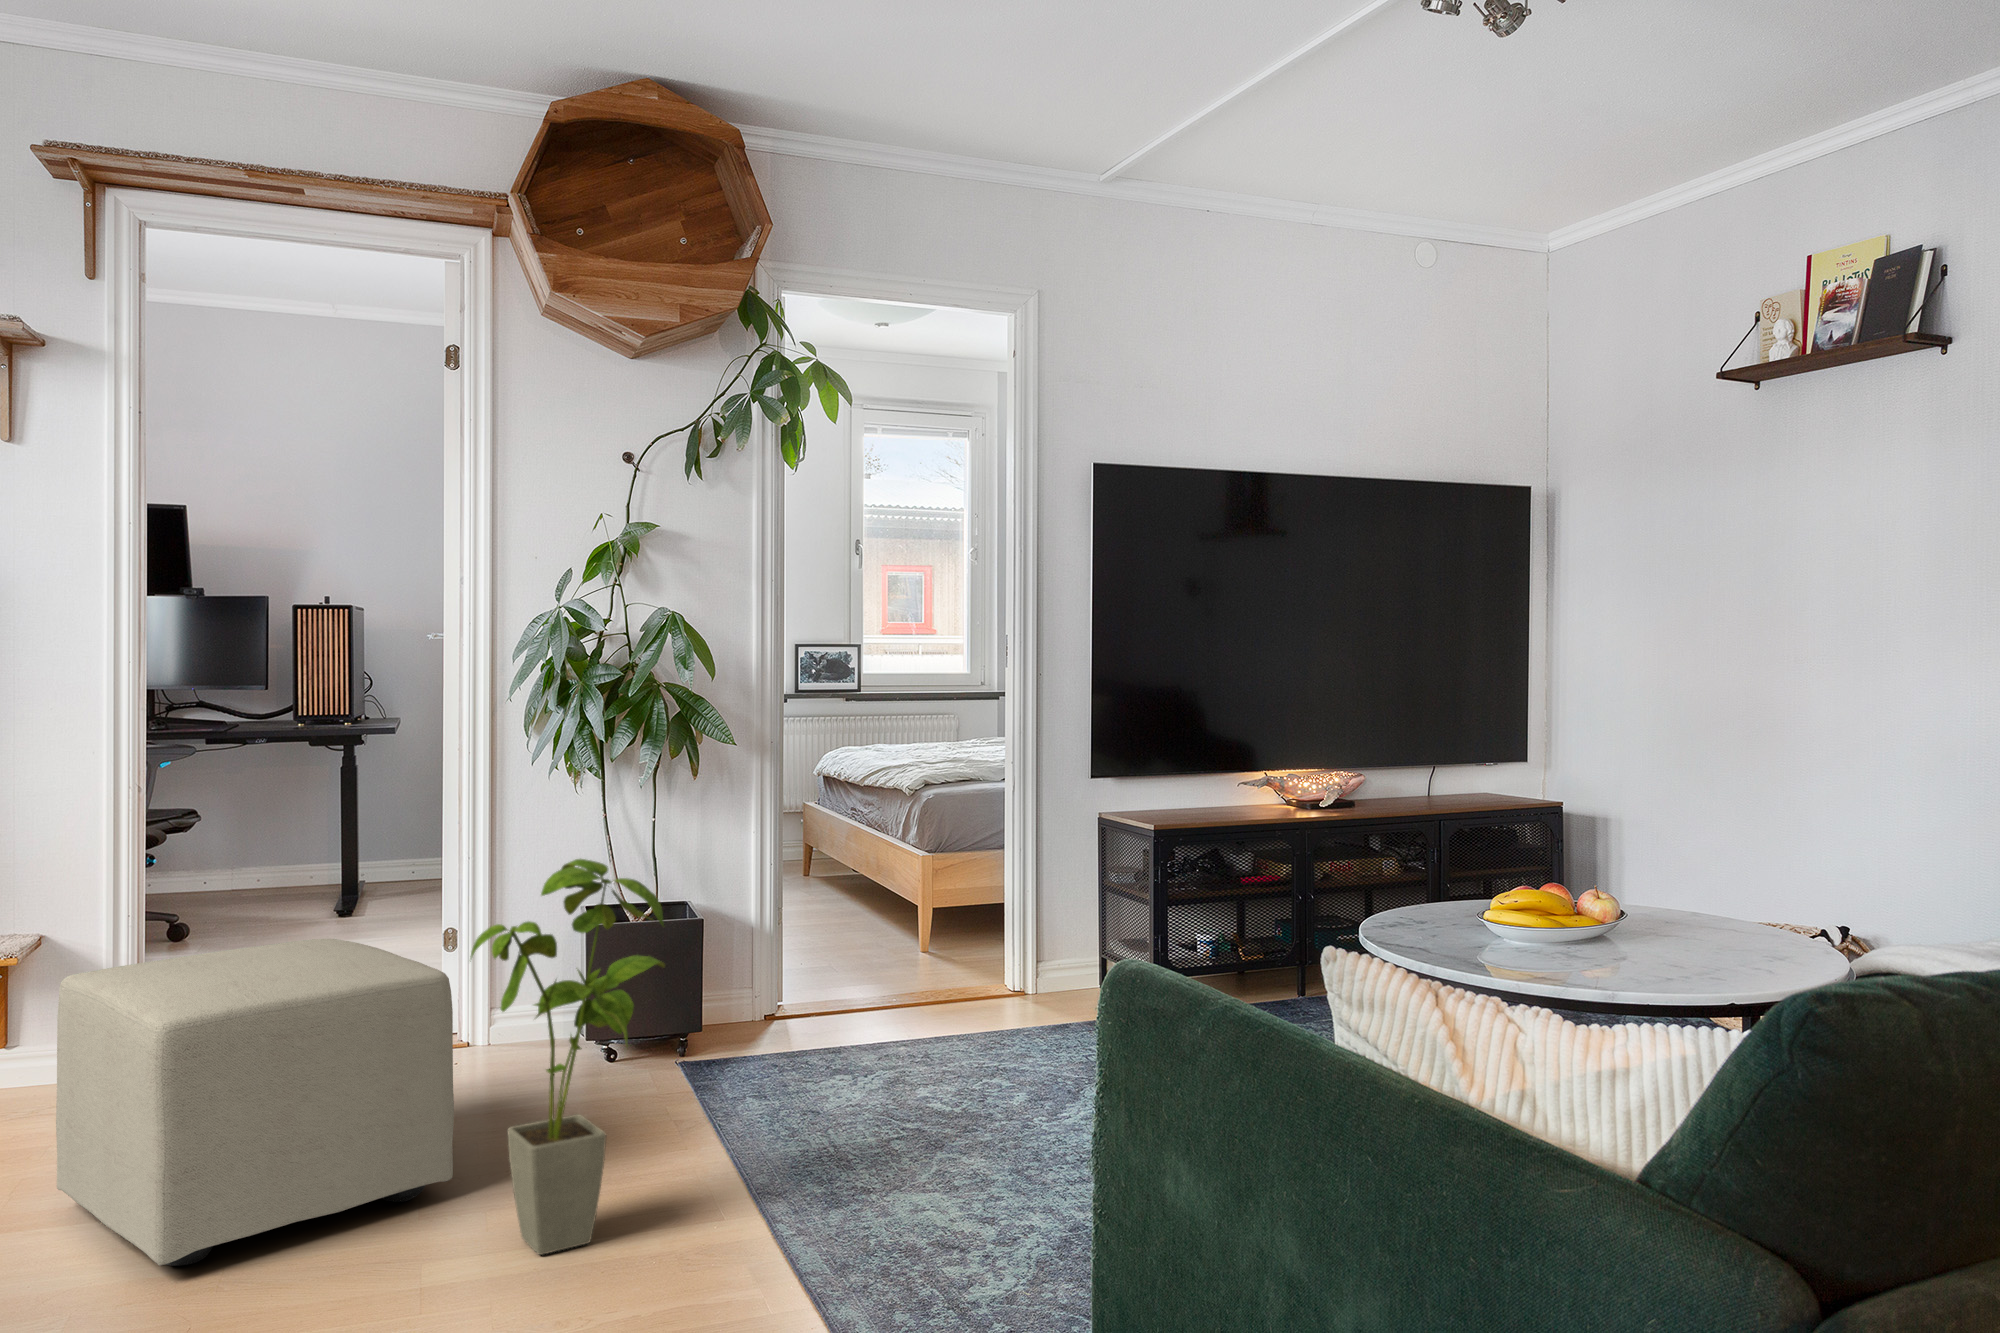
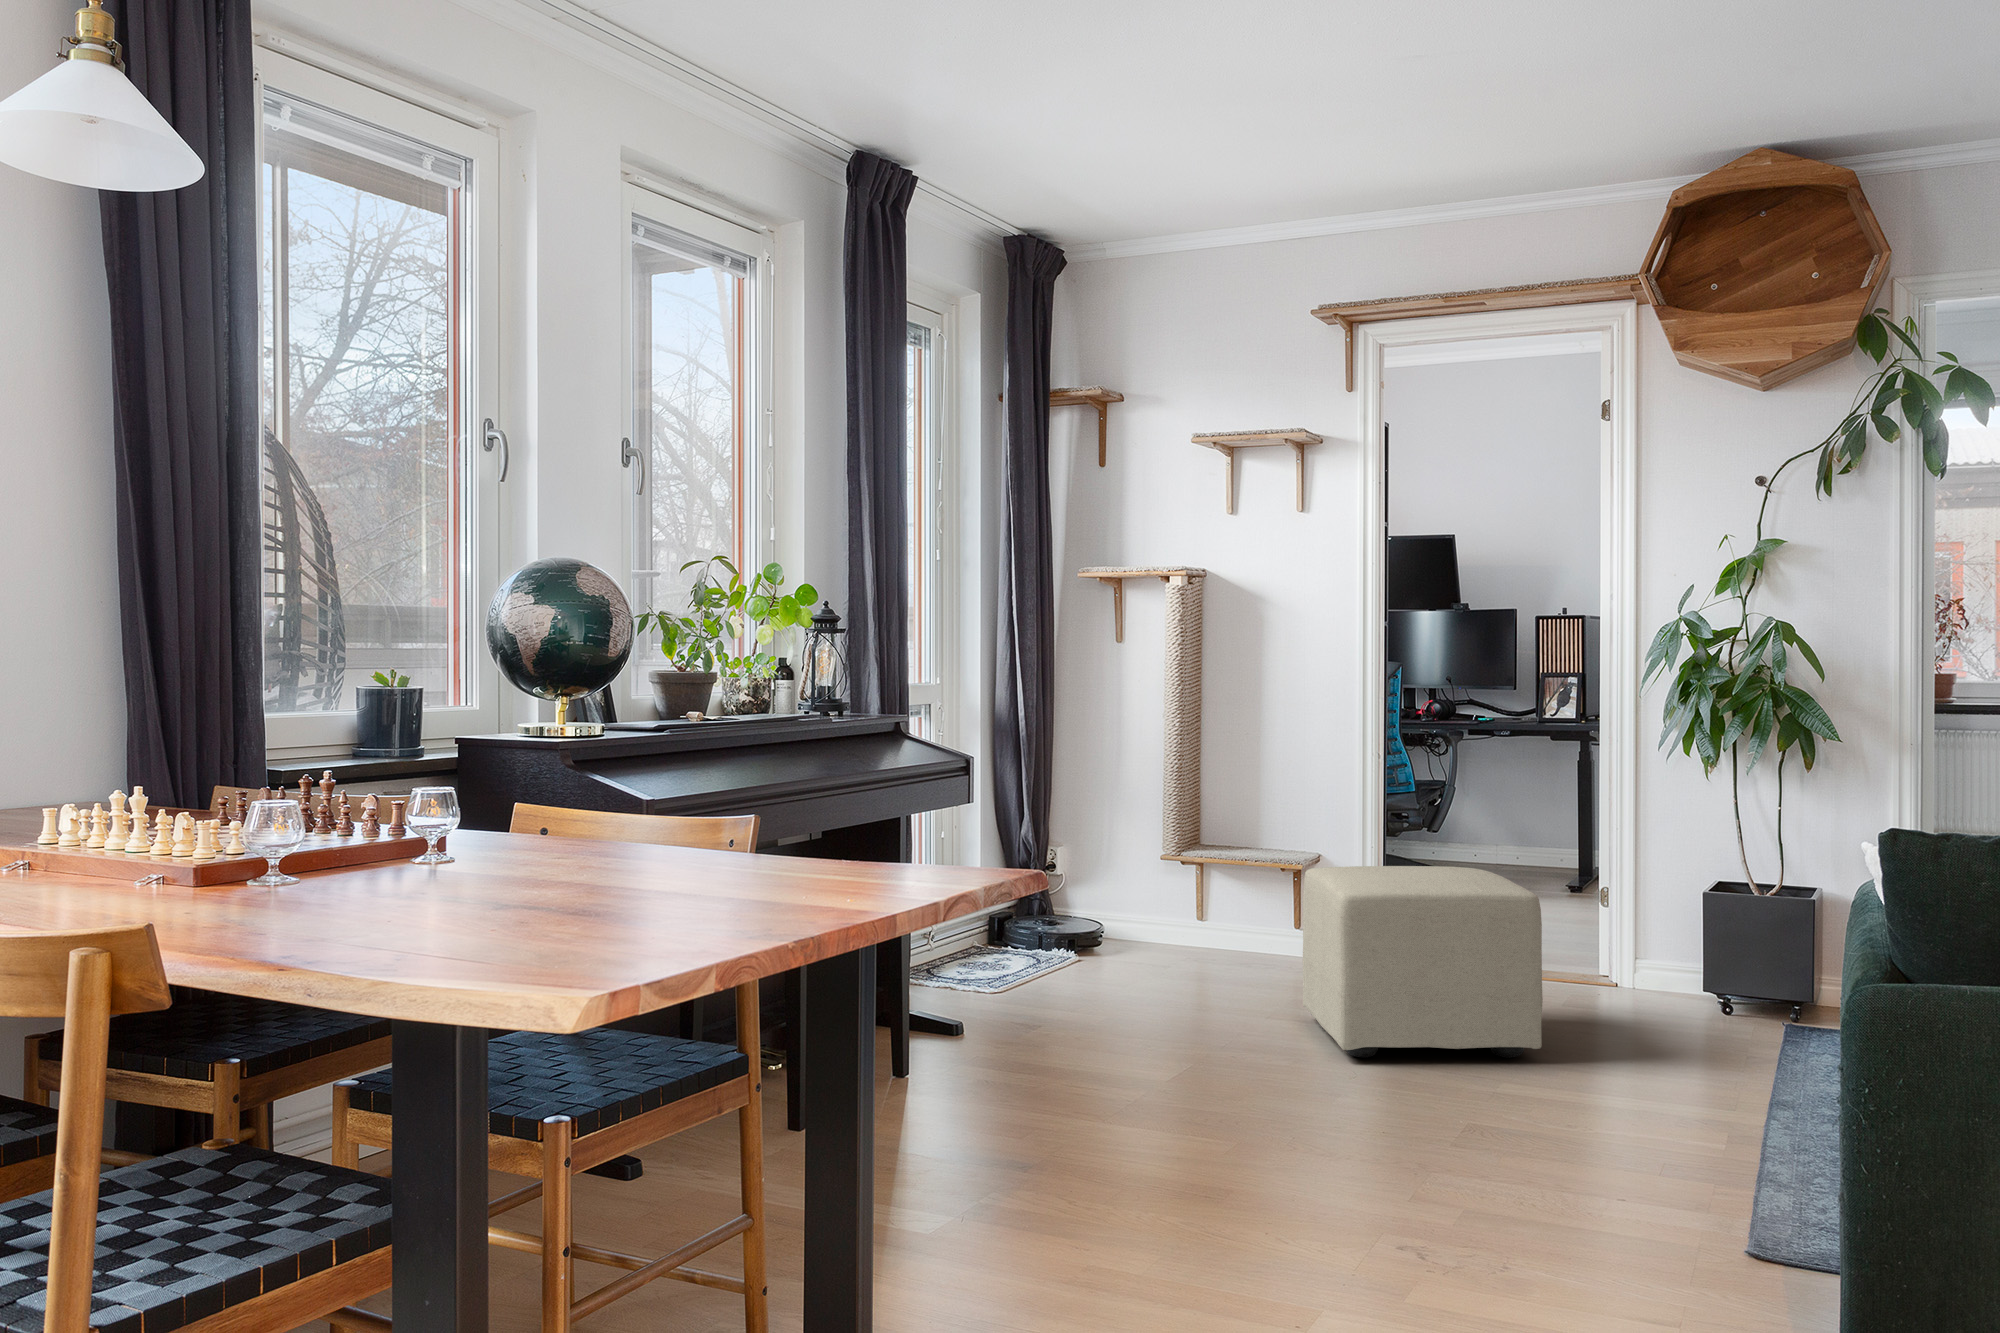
house plant: present [470,859,665,1255] -> none [1535,813,1696,1104]

